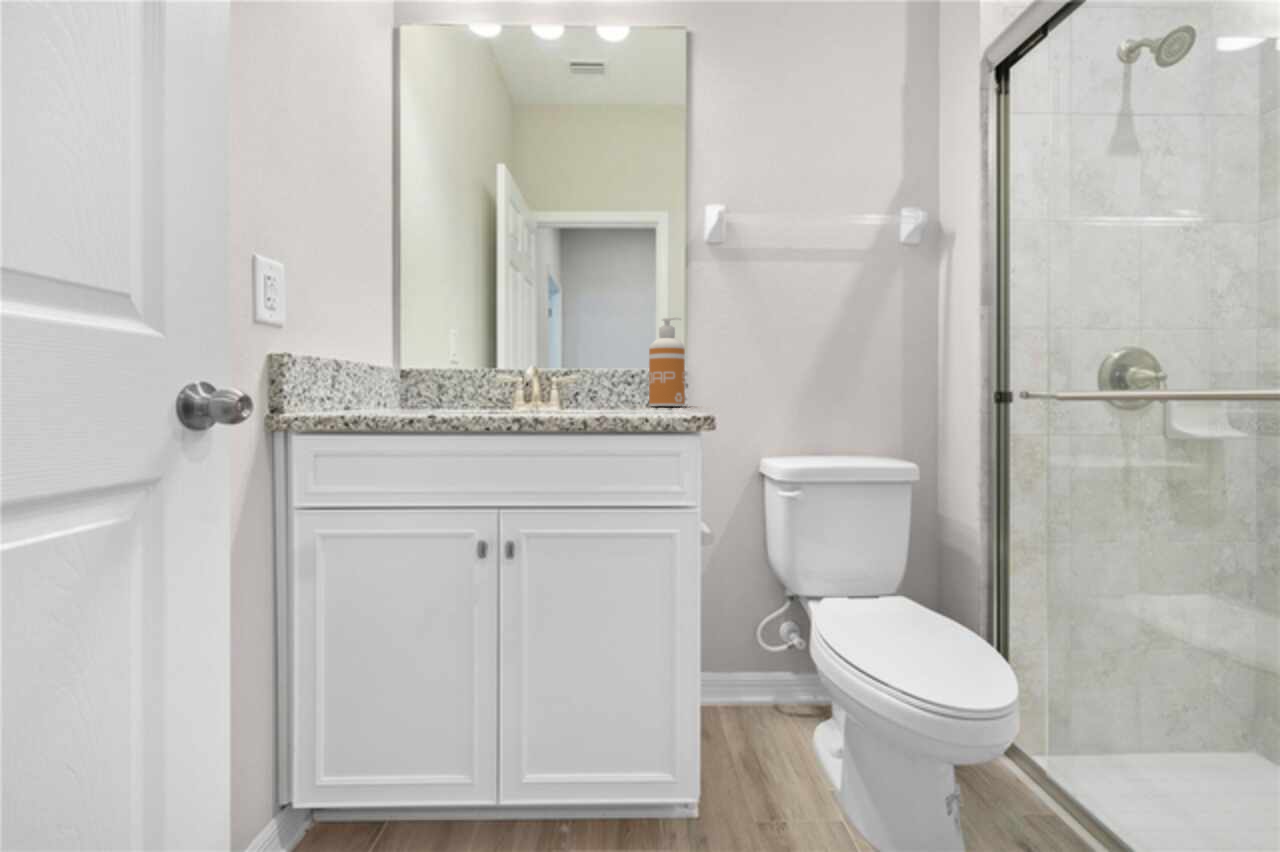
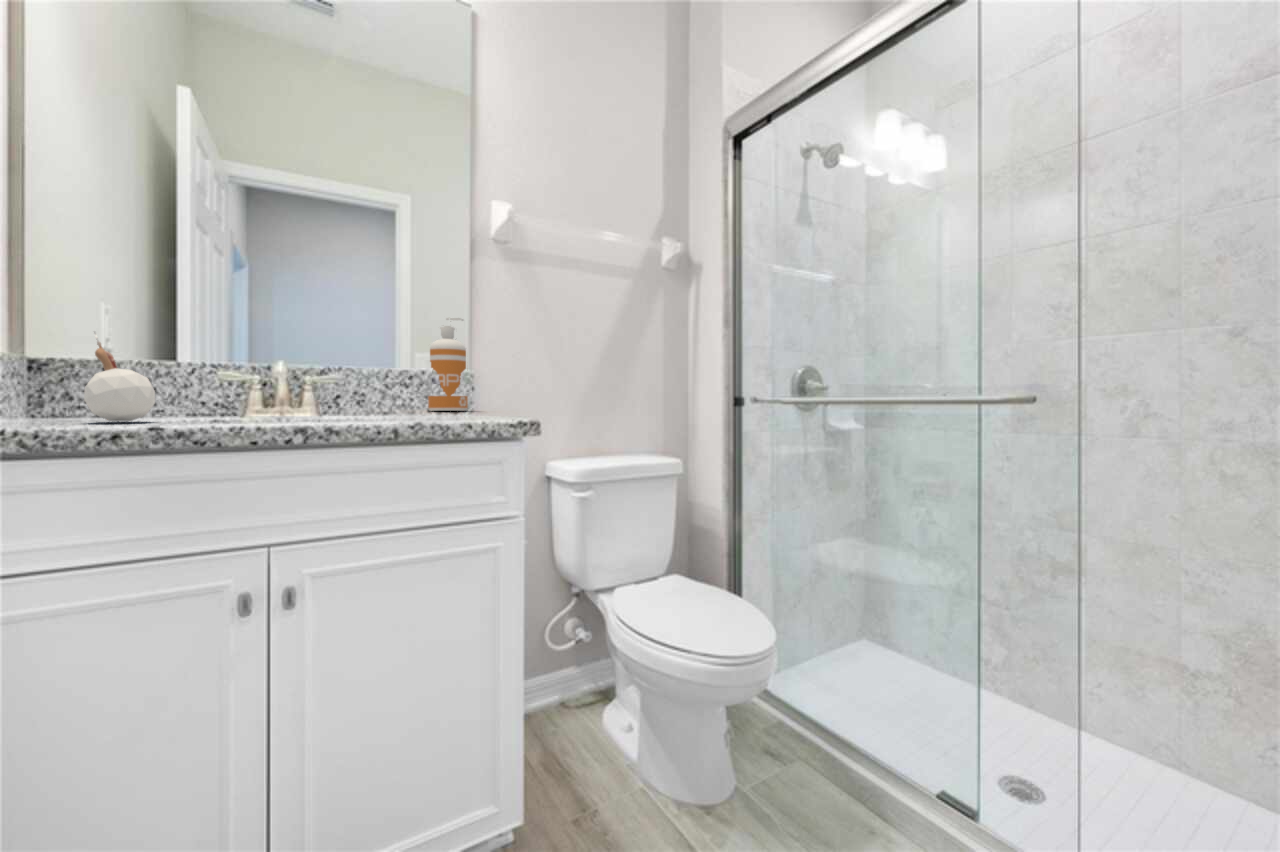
candle: none [399,350,439,413] -> present [84,332,155,421]

